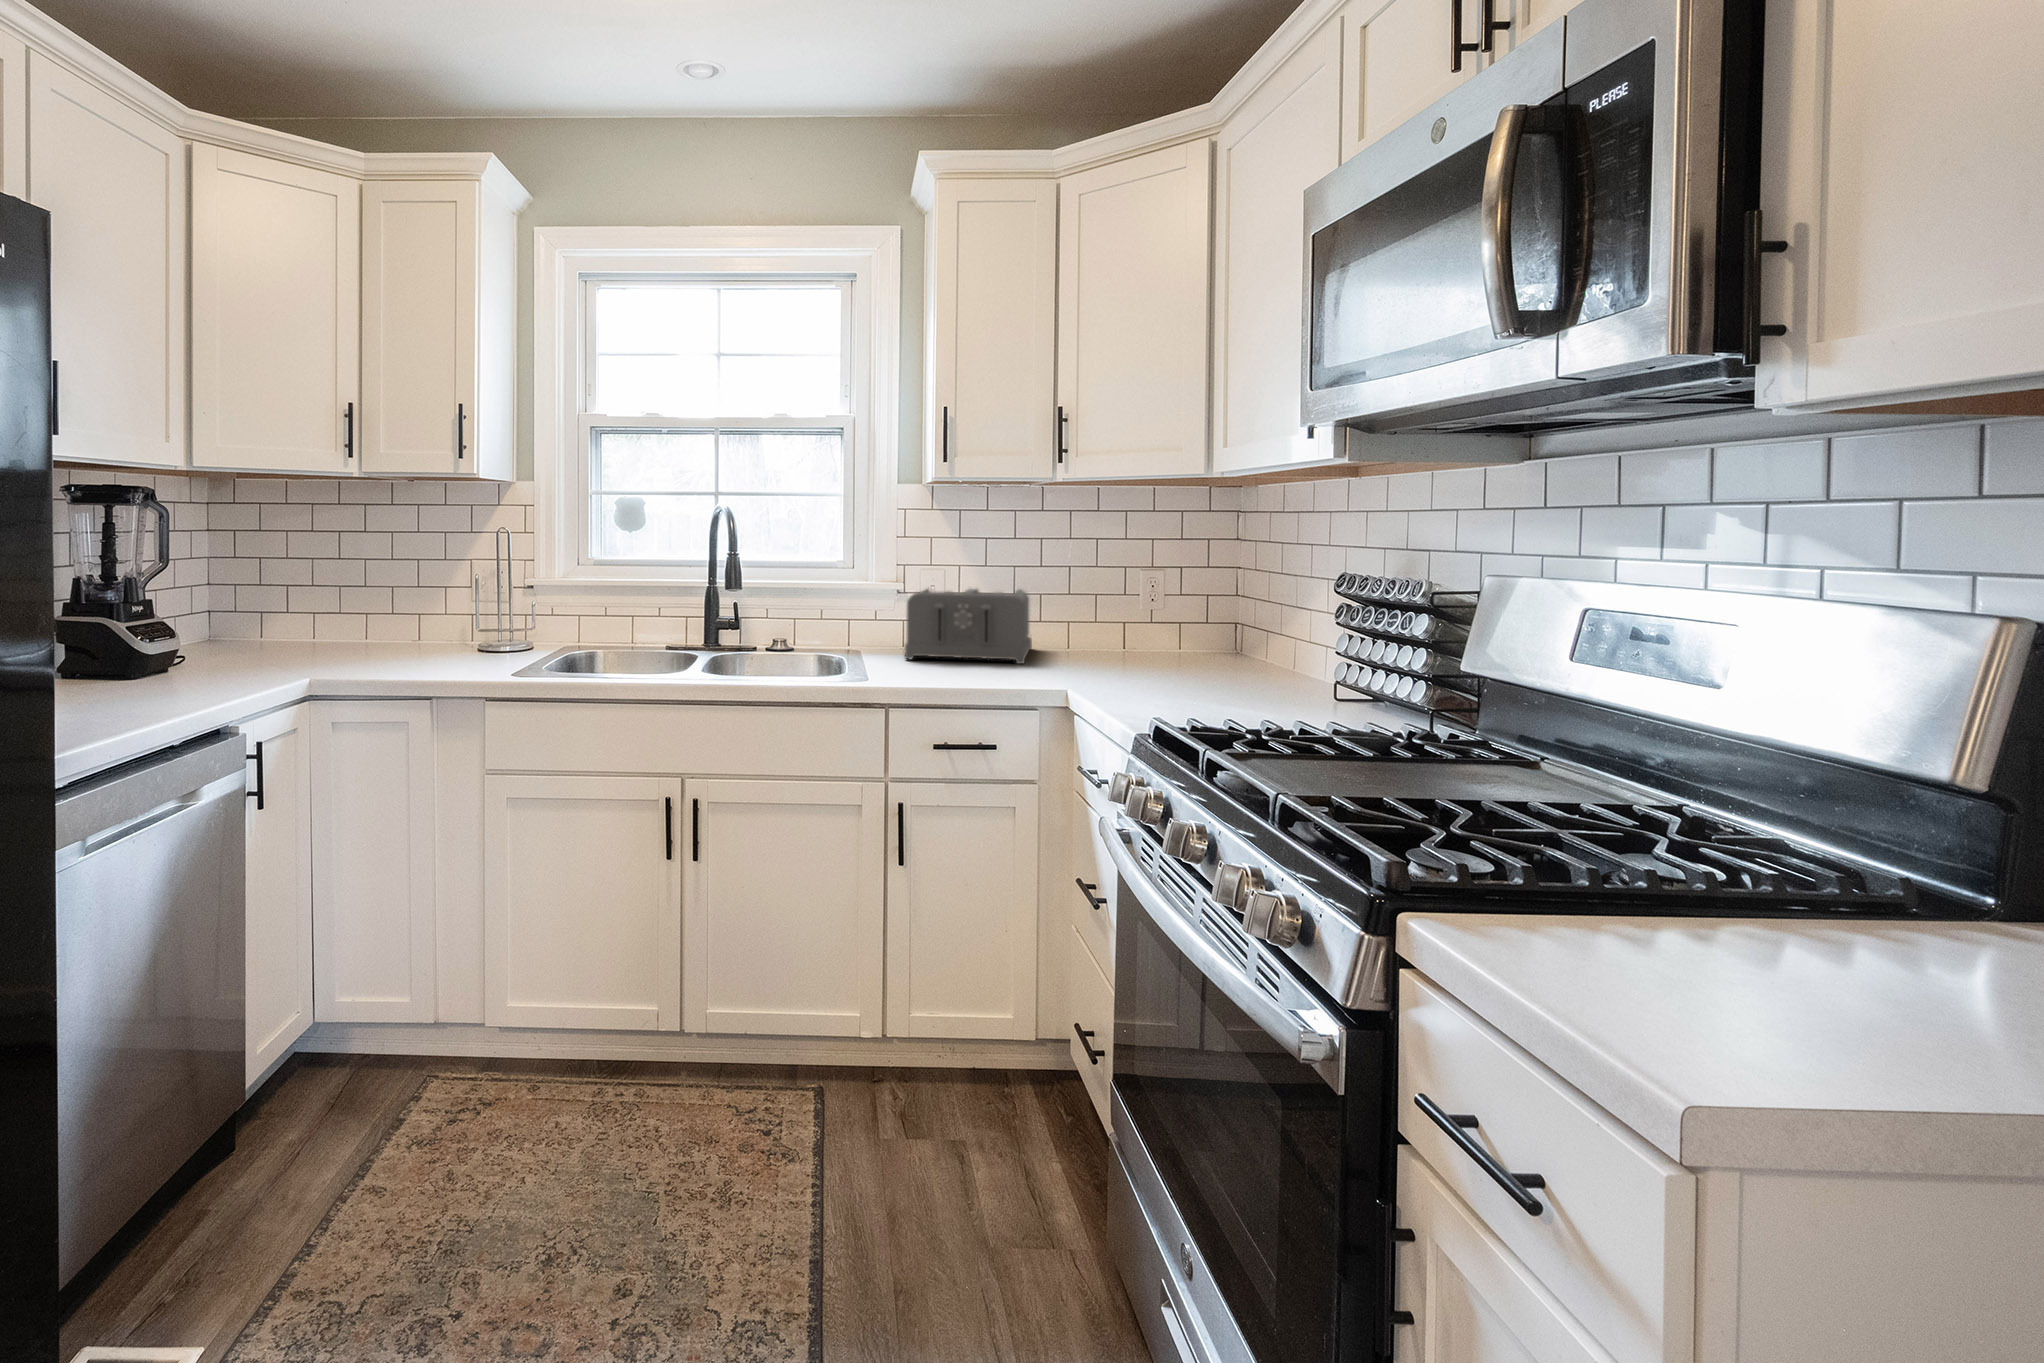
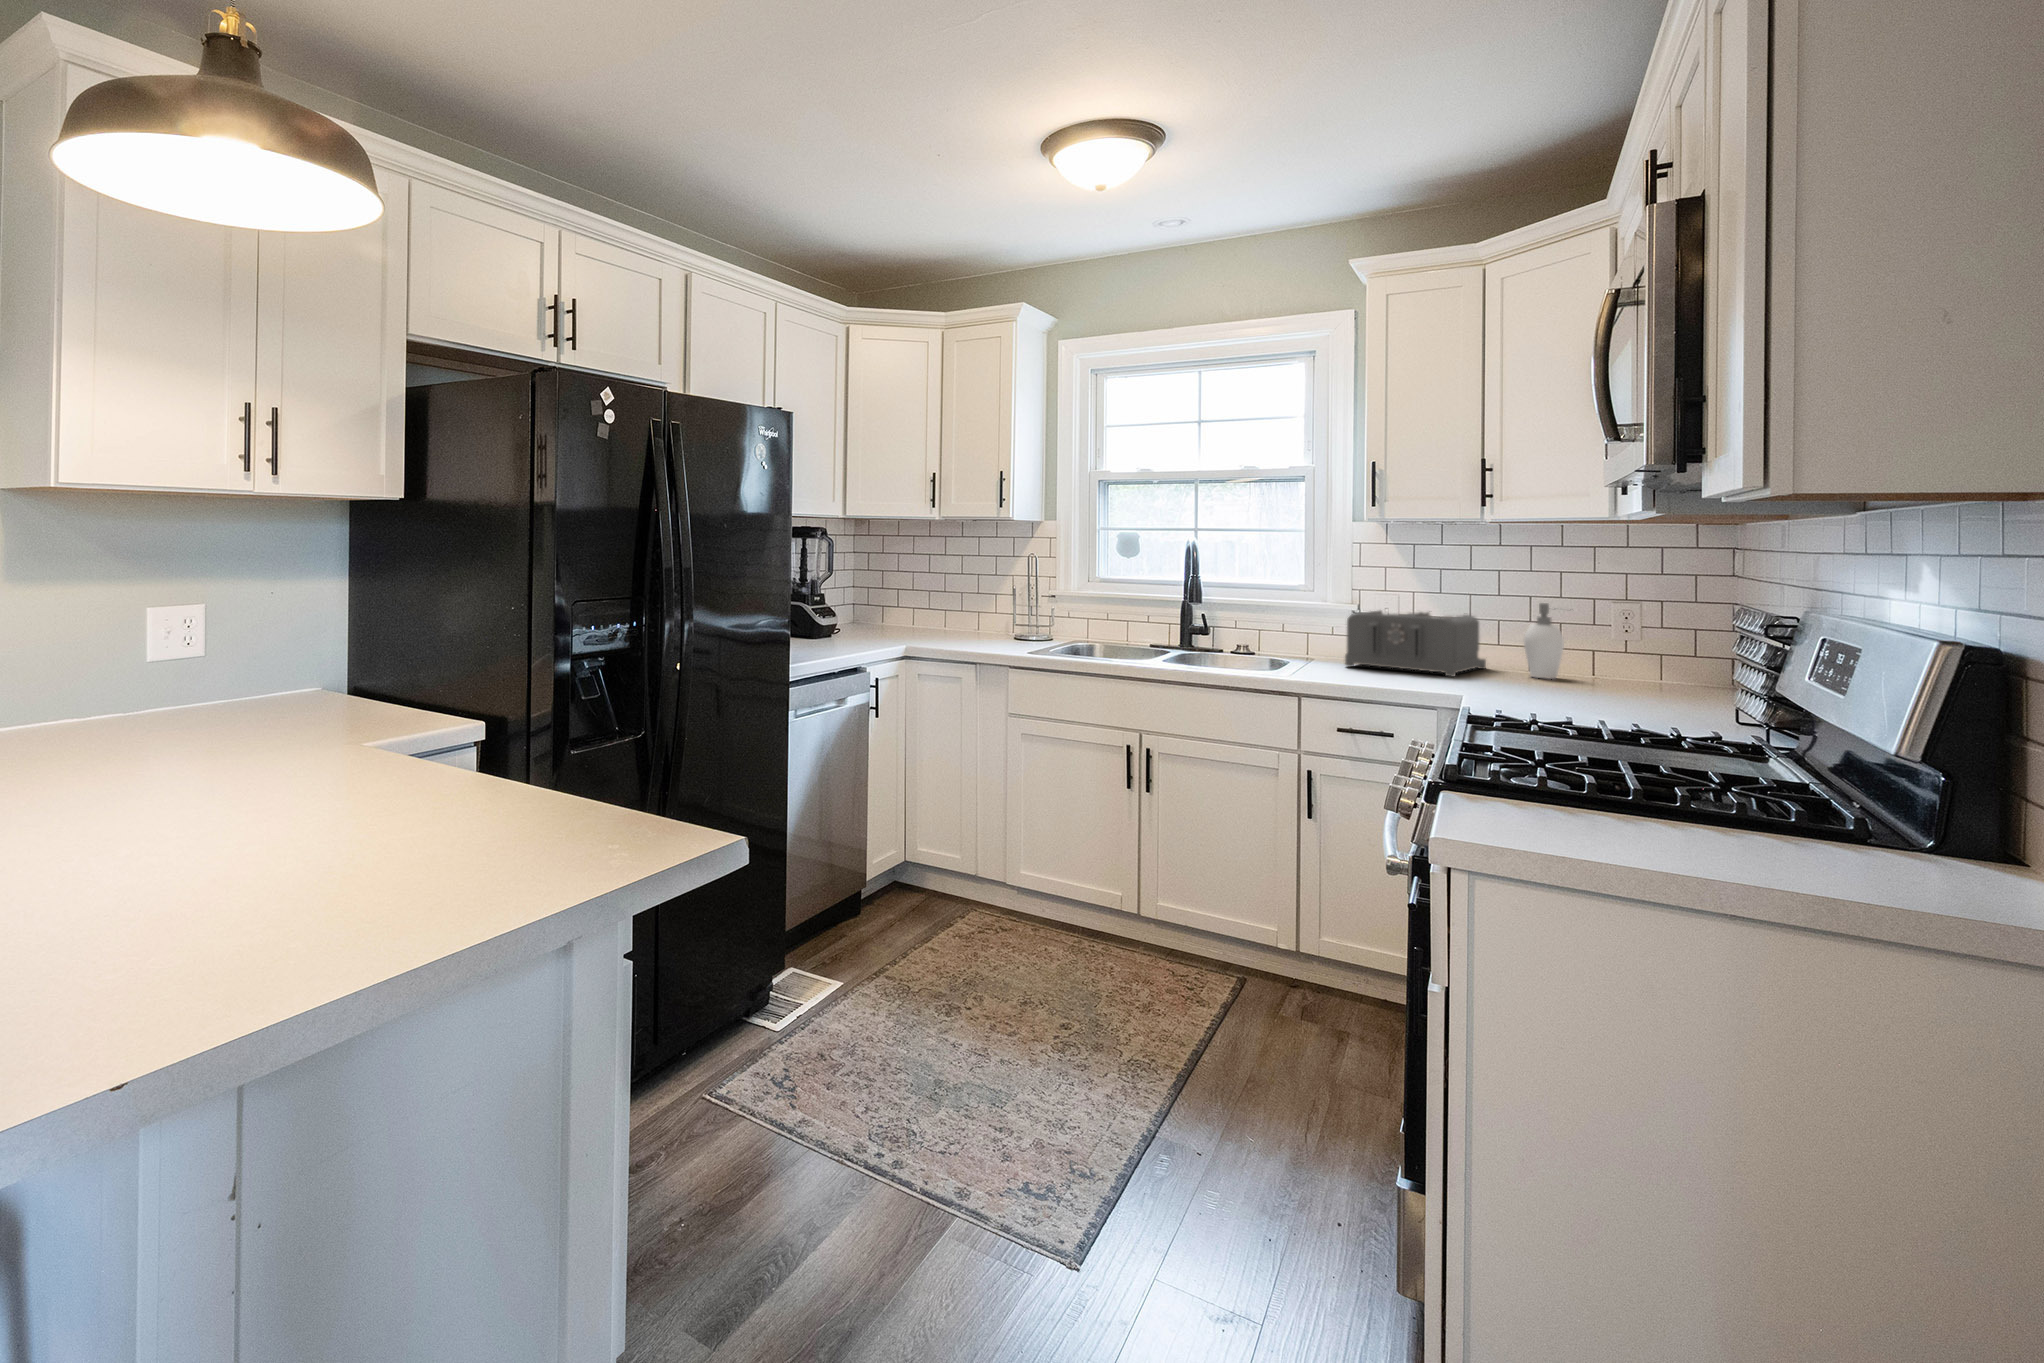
soap dispenser: none [1079,573,1129,657] -> present [1524,603,1564,679]

